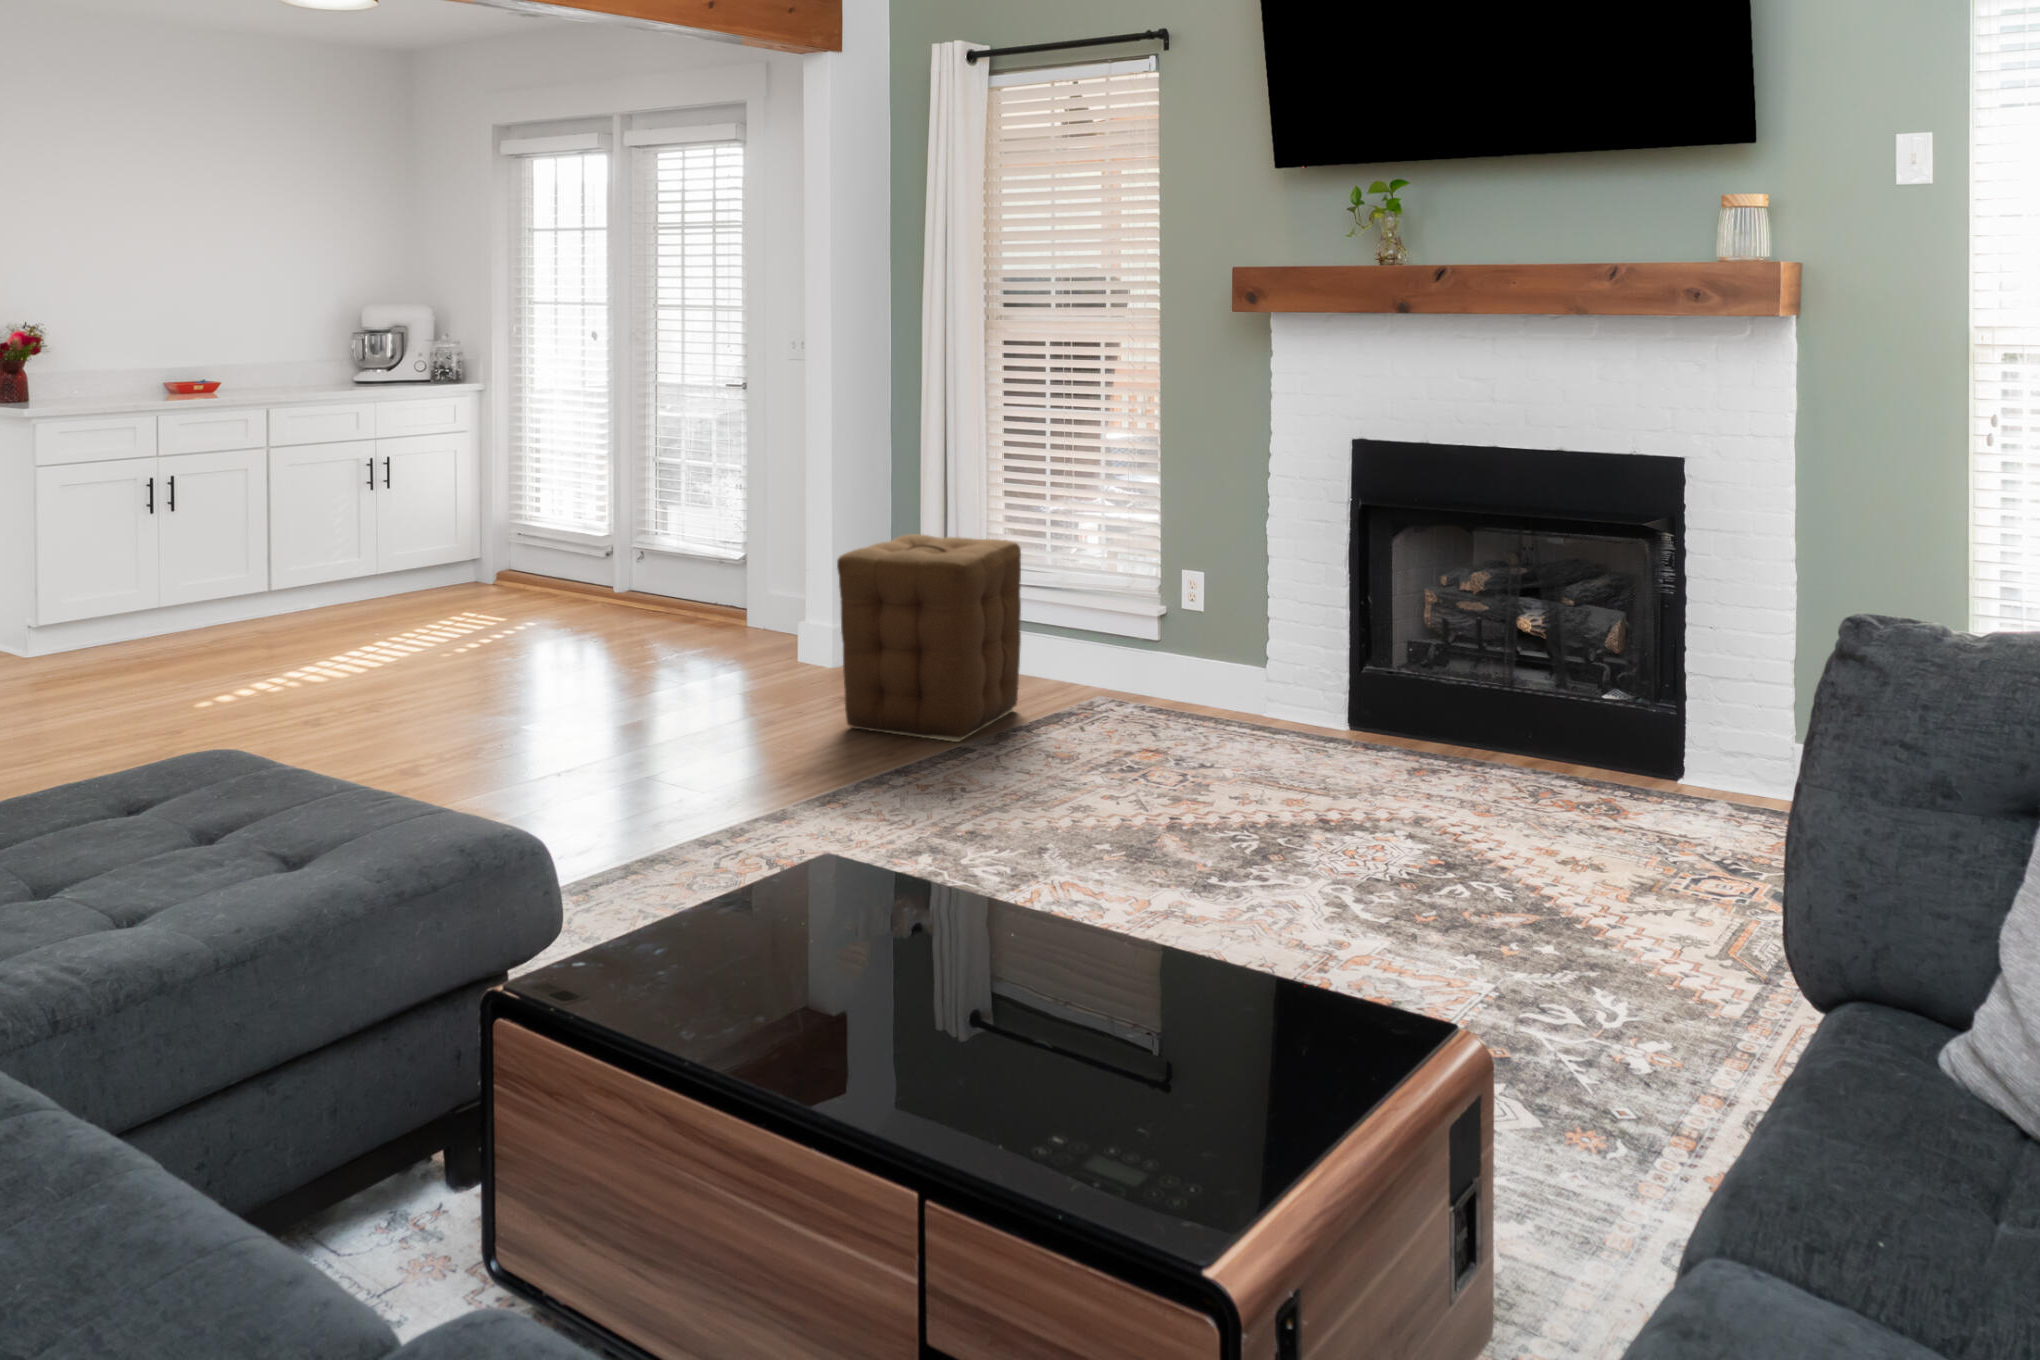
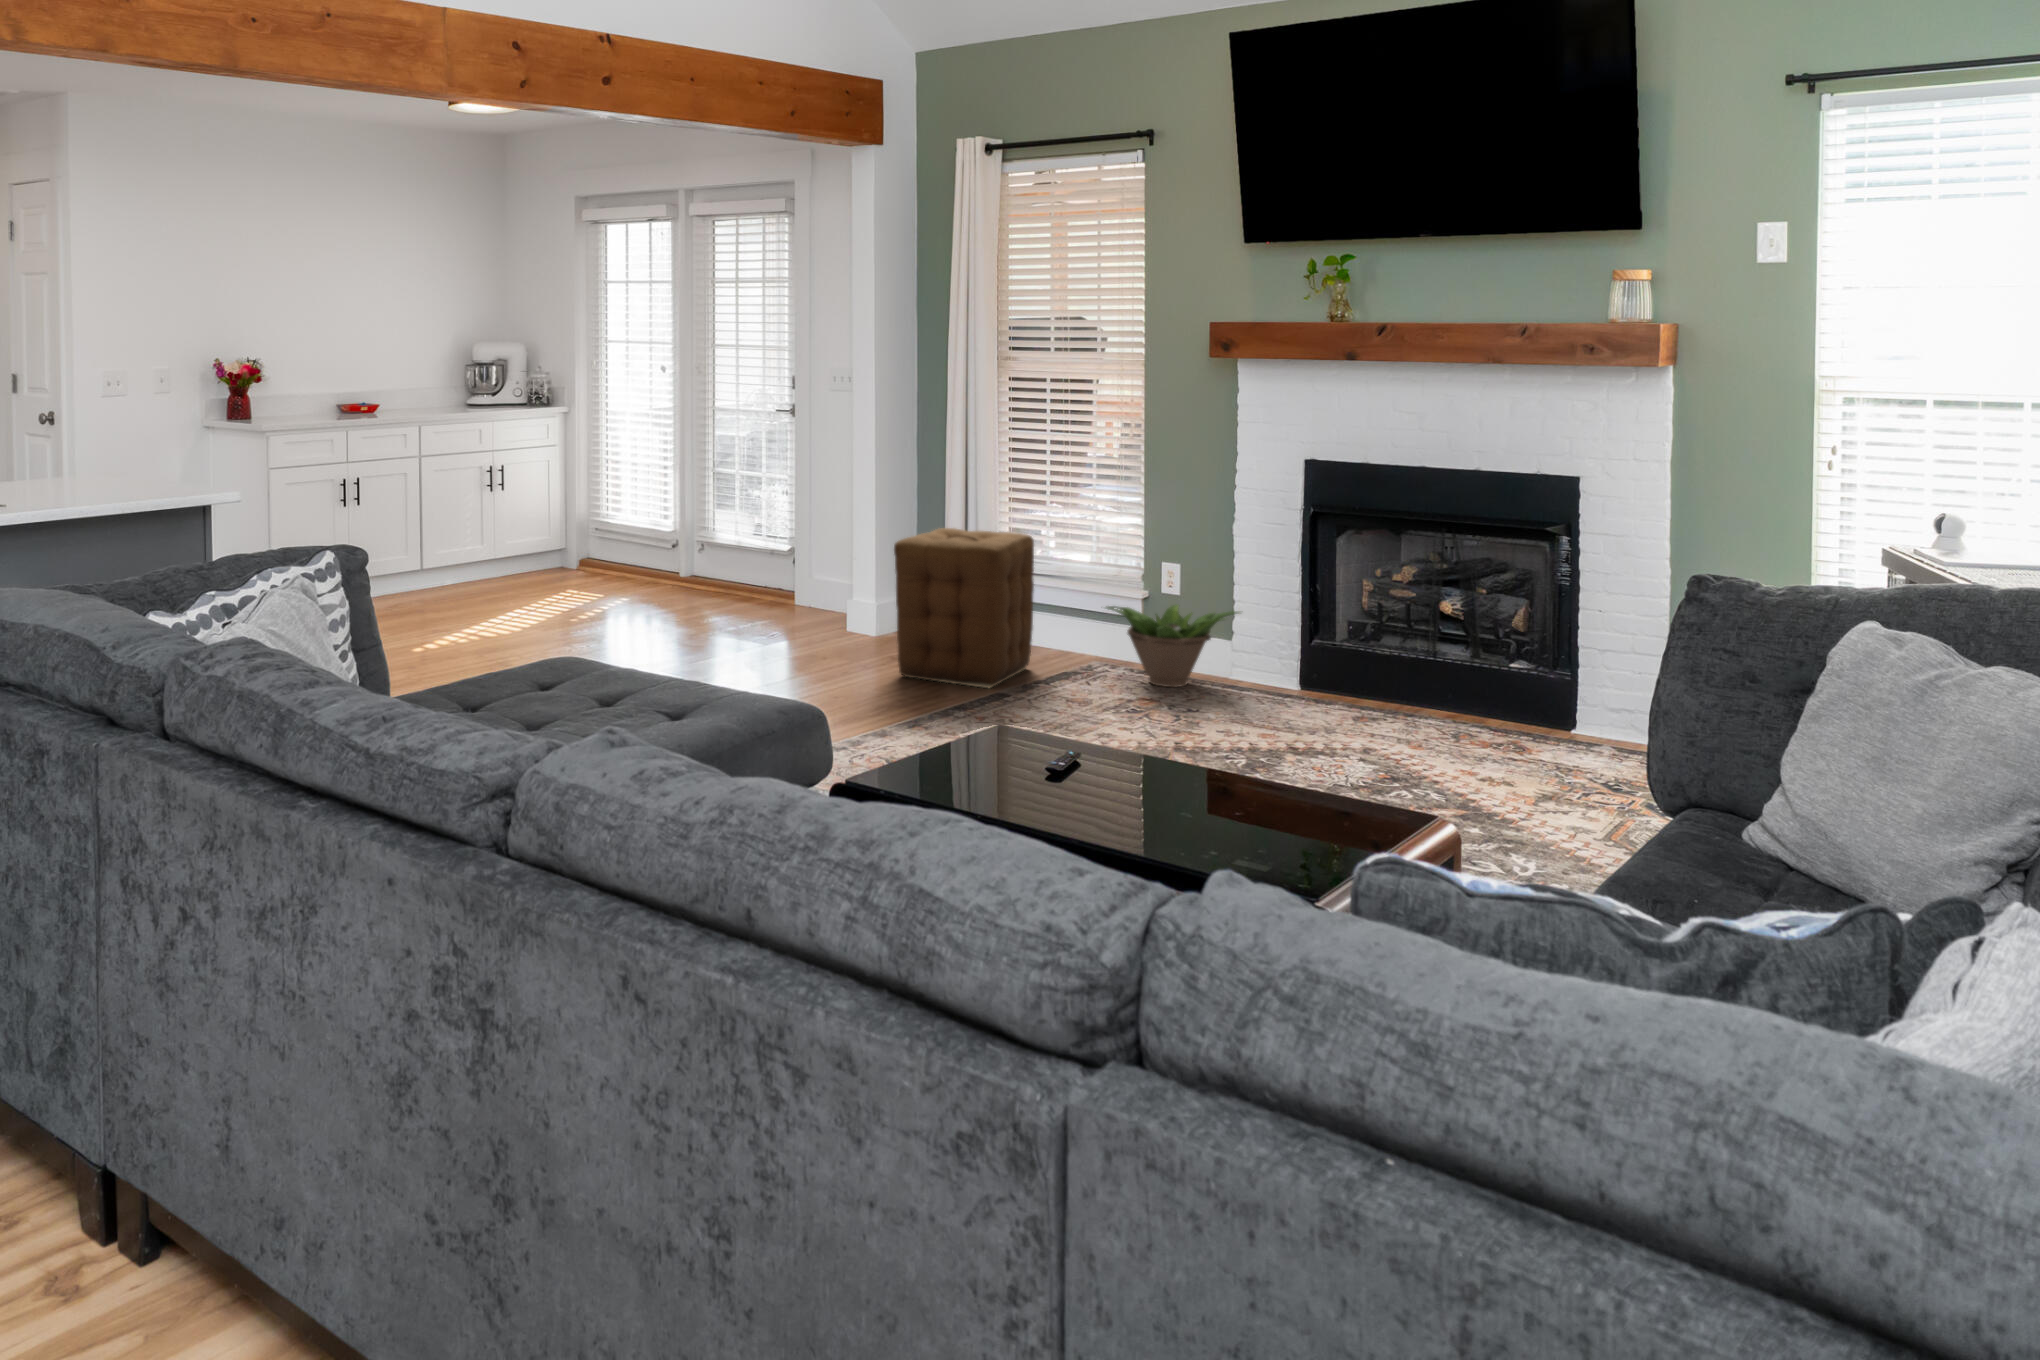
decorative plant: none [1101,624,1278,732] -> present [1106,605,1238,687]

